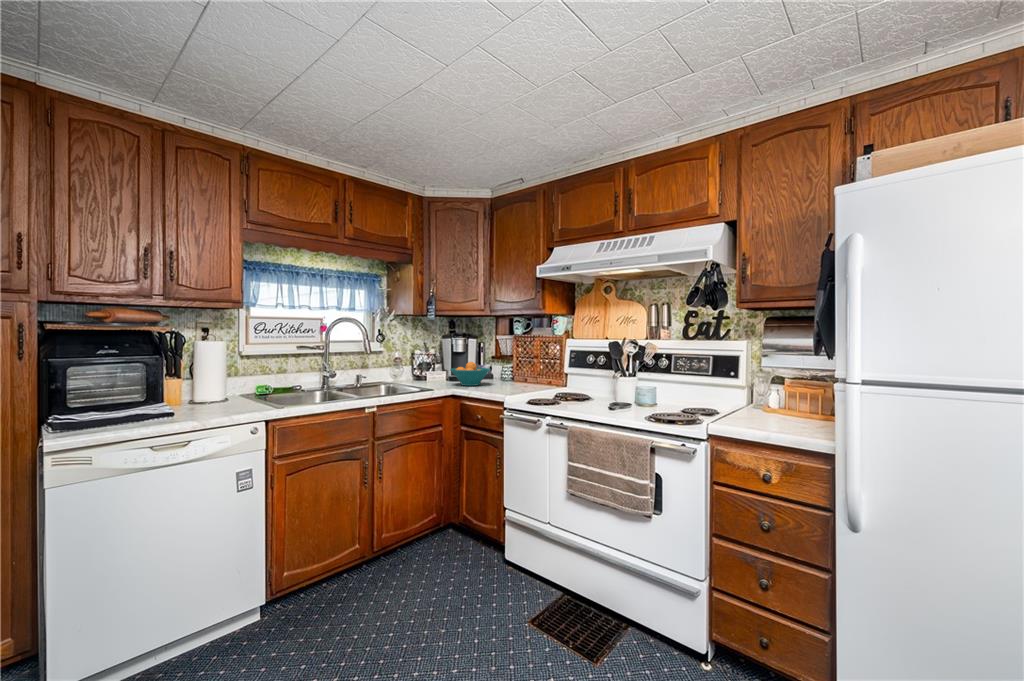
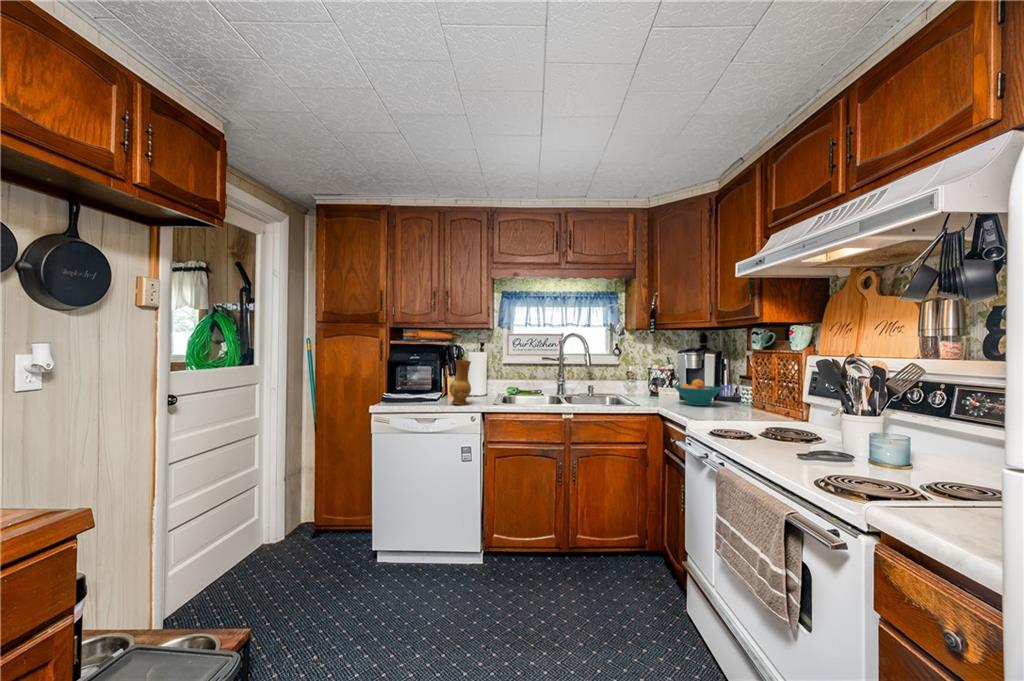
ceramic jug: none [197,351,234,415] -> present [449,360,471,405]

